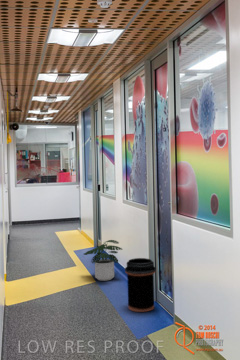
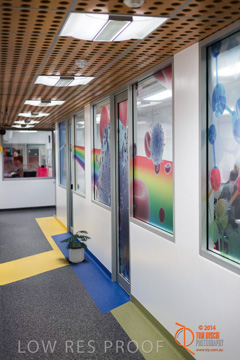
trash can: present [125,258,156,312] -> none [93,248,117,290]

